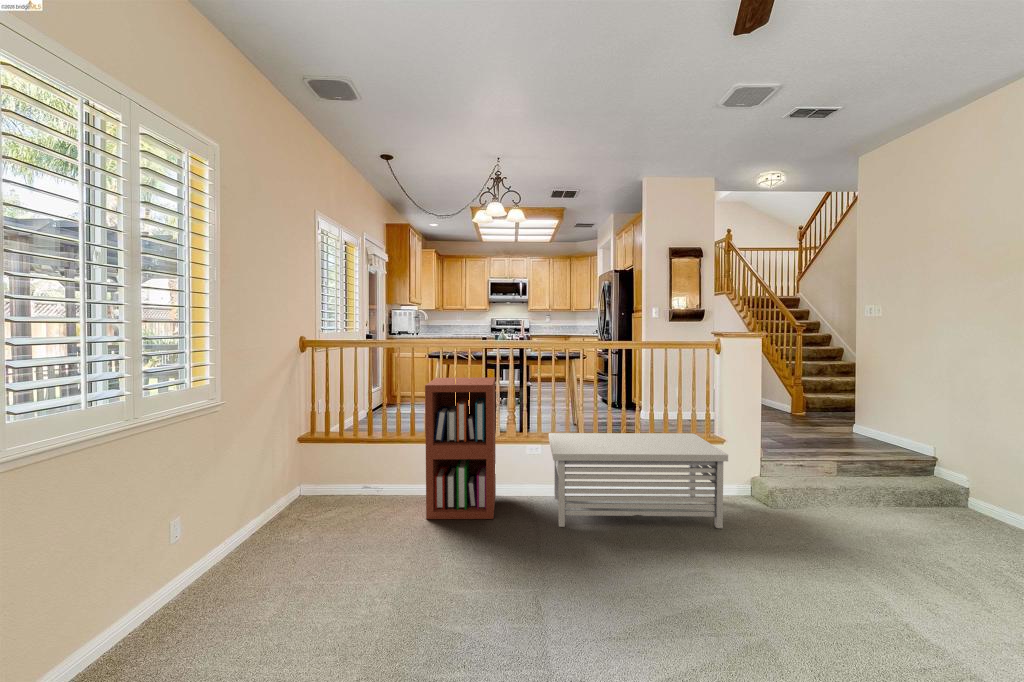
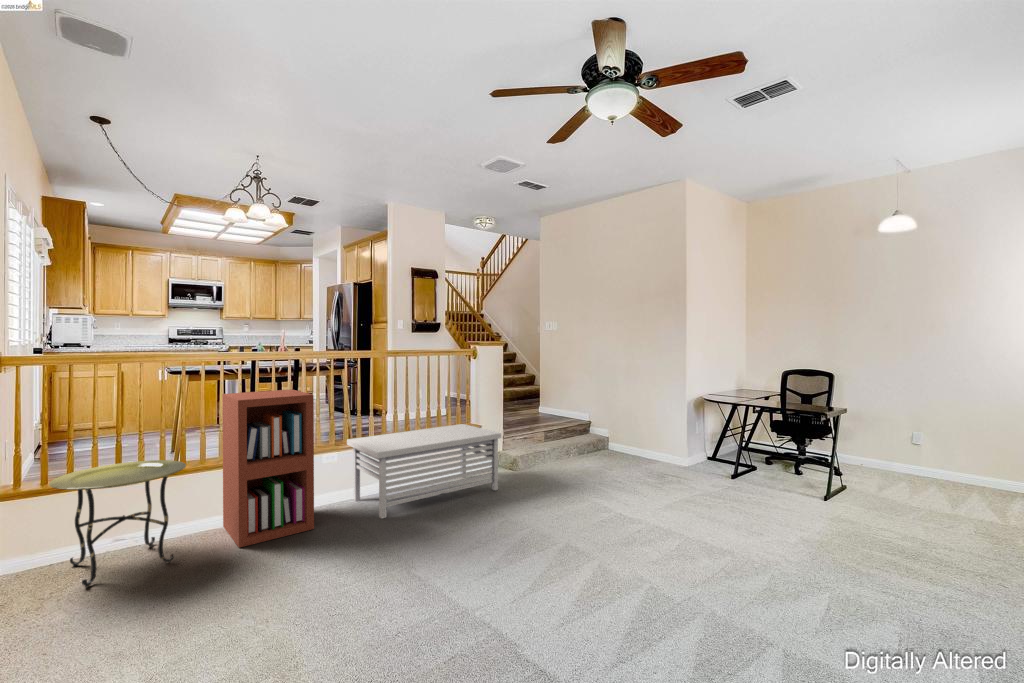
side table: none [307,427,397,520] -> present [49,460,186,587]

